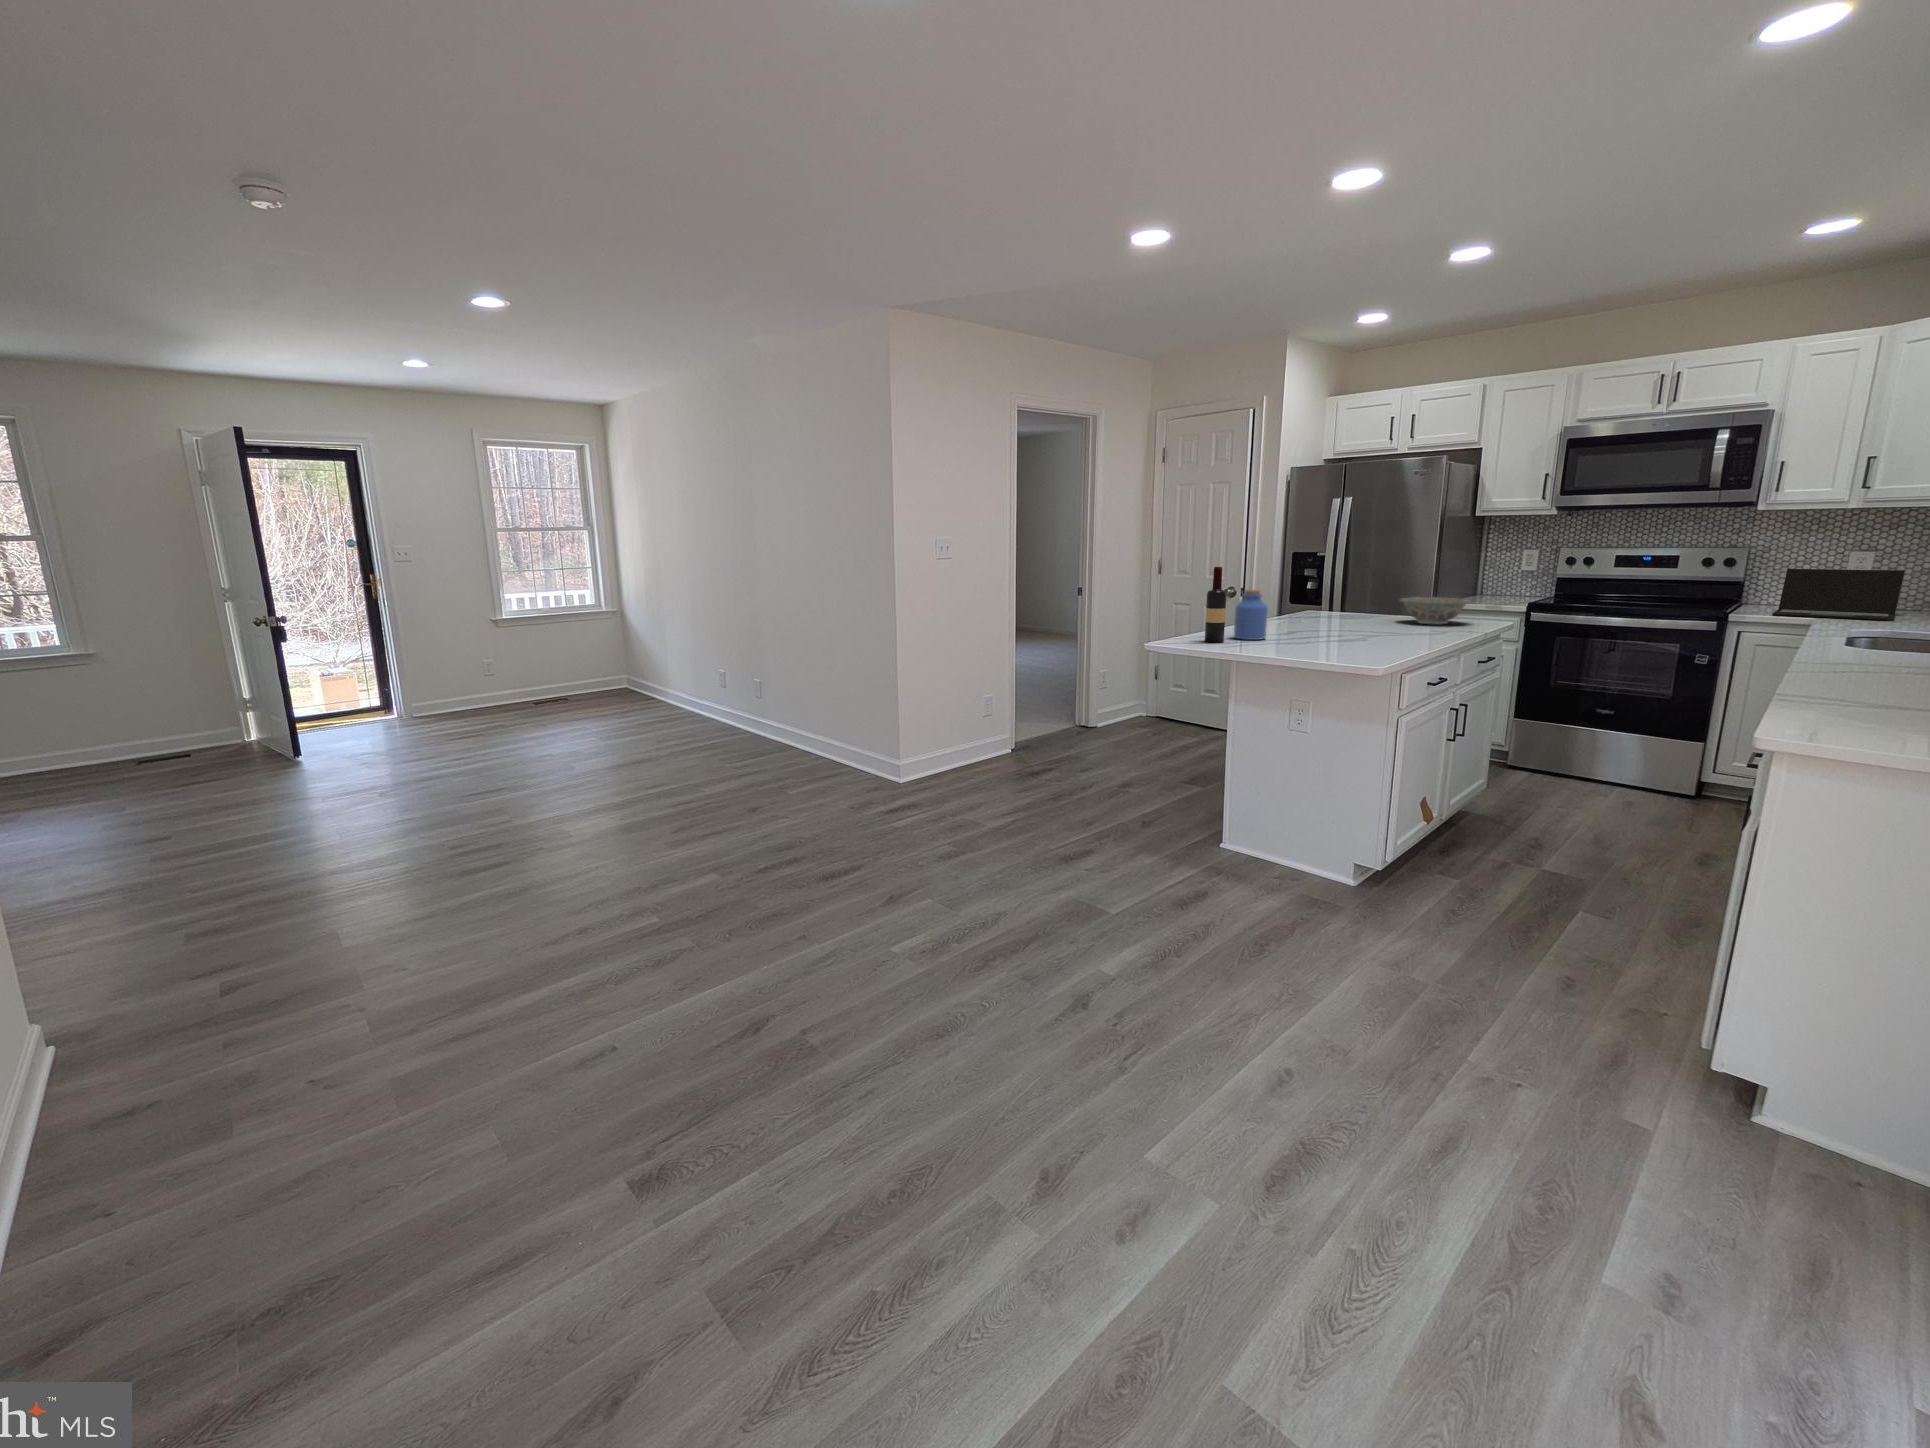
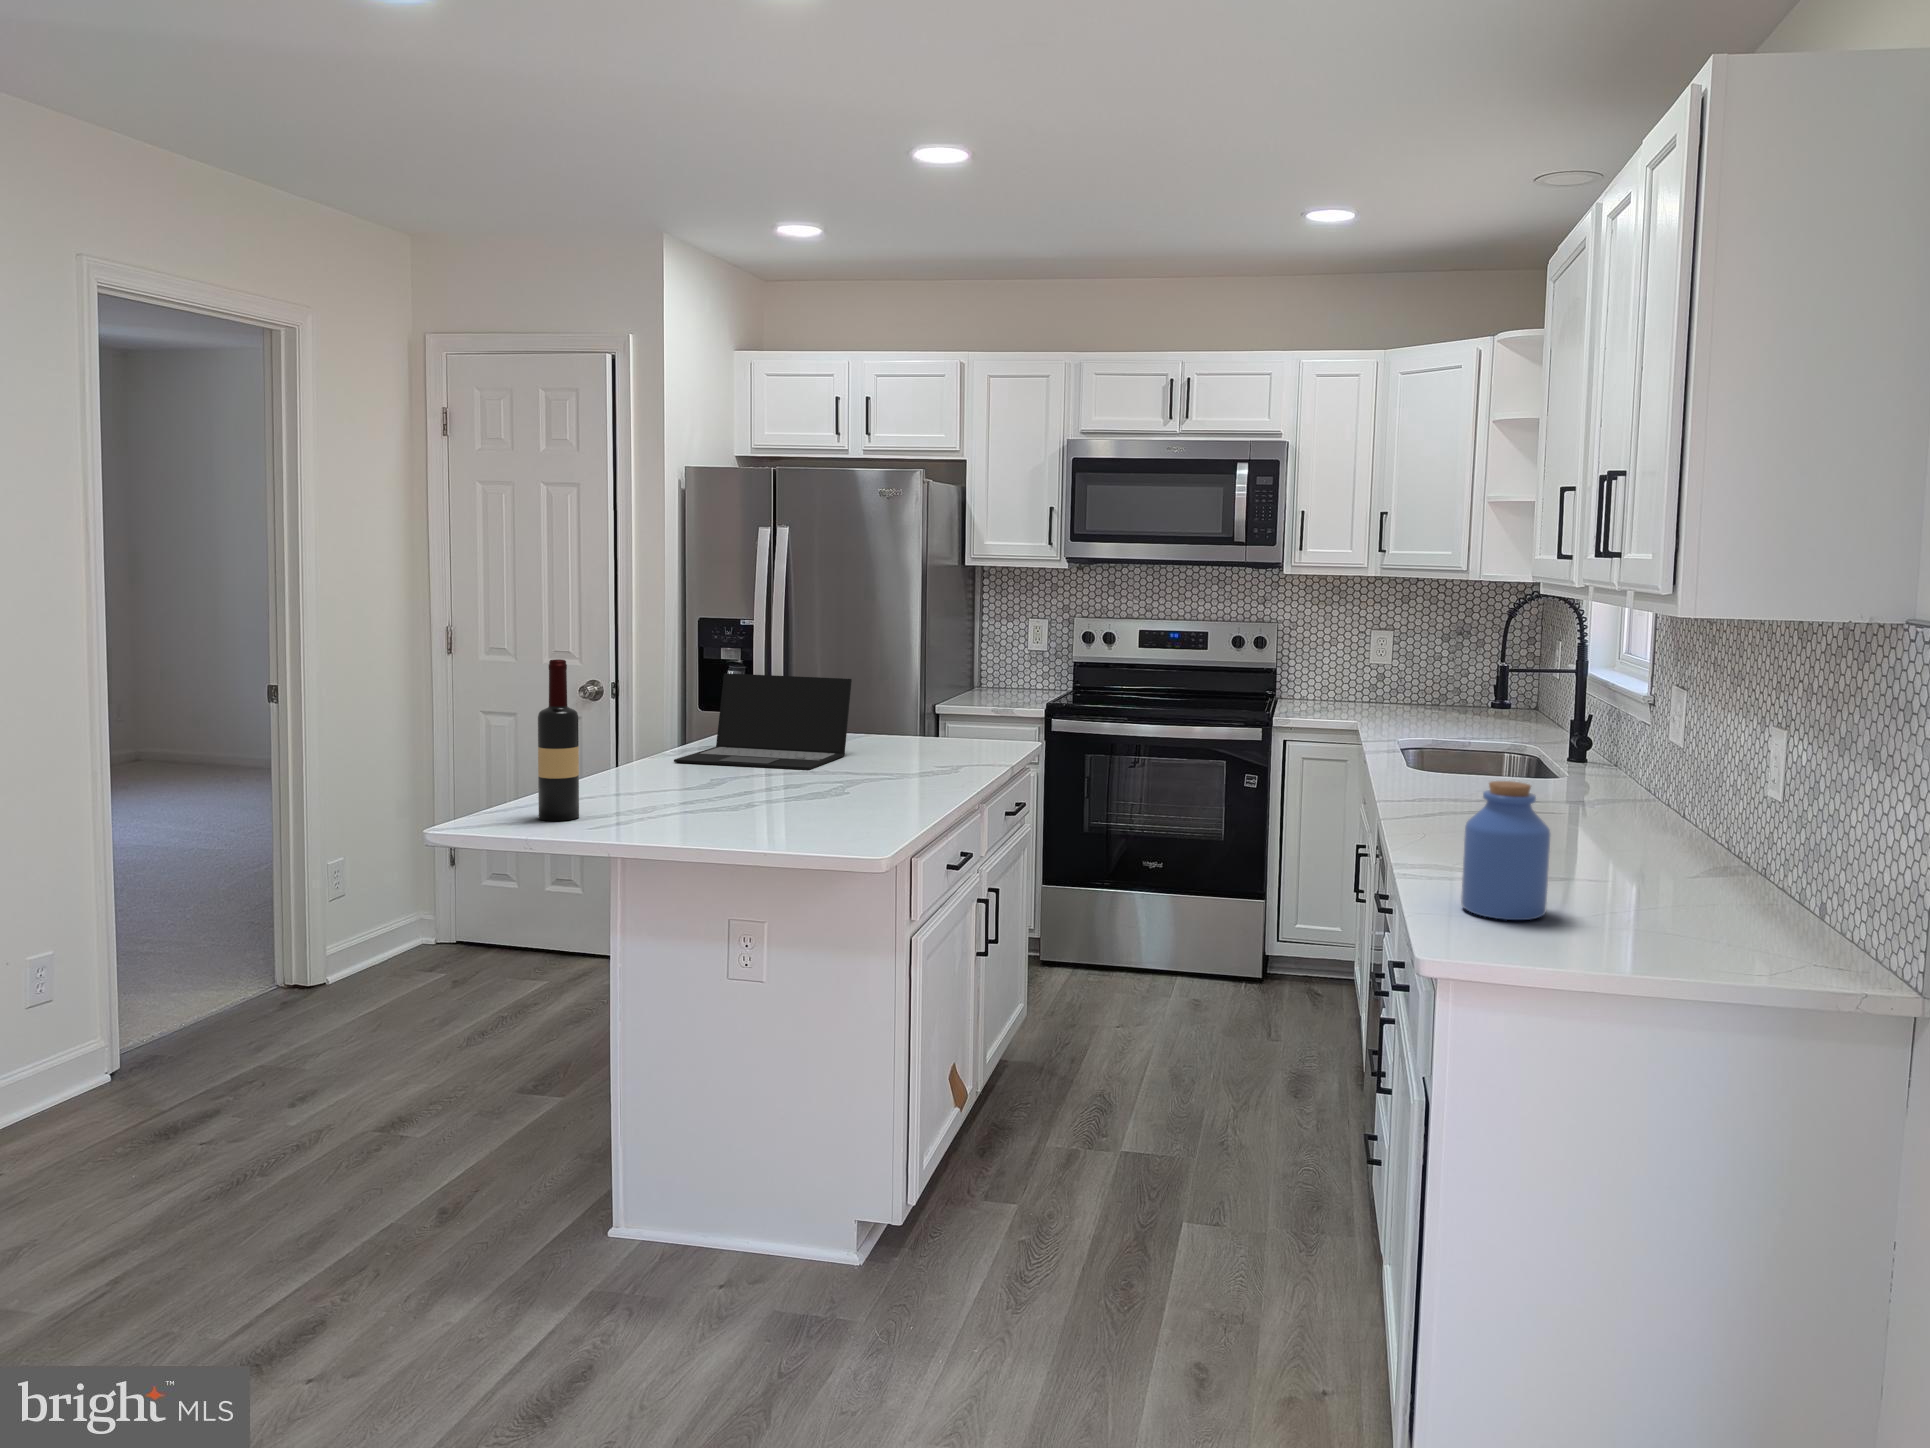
laptop: present [1772,569,1905,620] -> present [674,673,852,770]
jar: present [1234,590,1268,640] -> present [1461,781,1550,920]
bowl: present [1400,597,1471,624] -> none [879,703,984,751]

